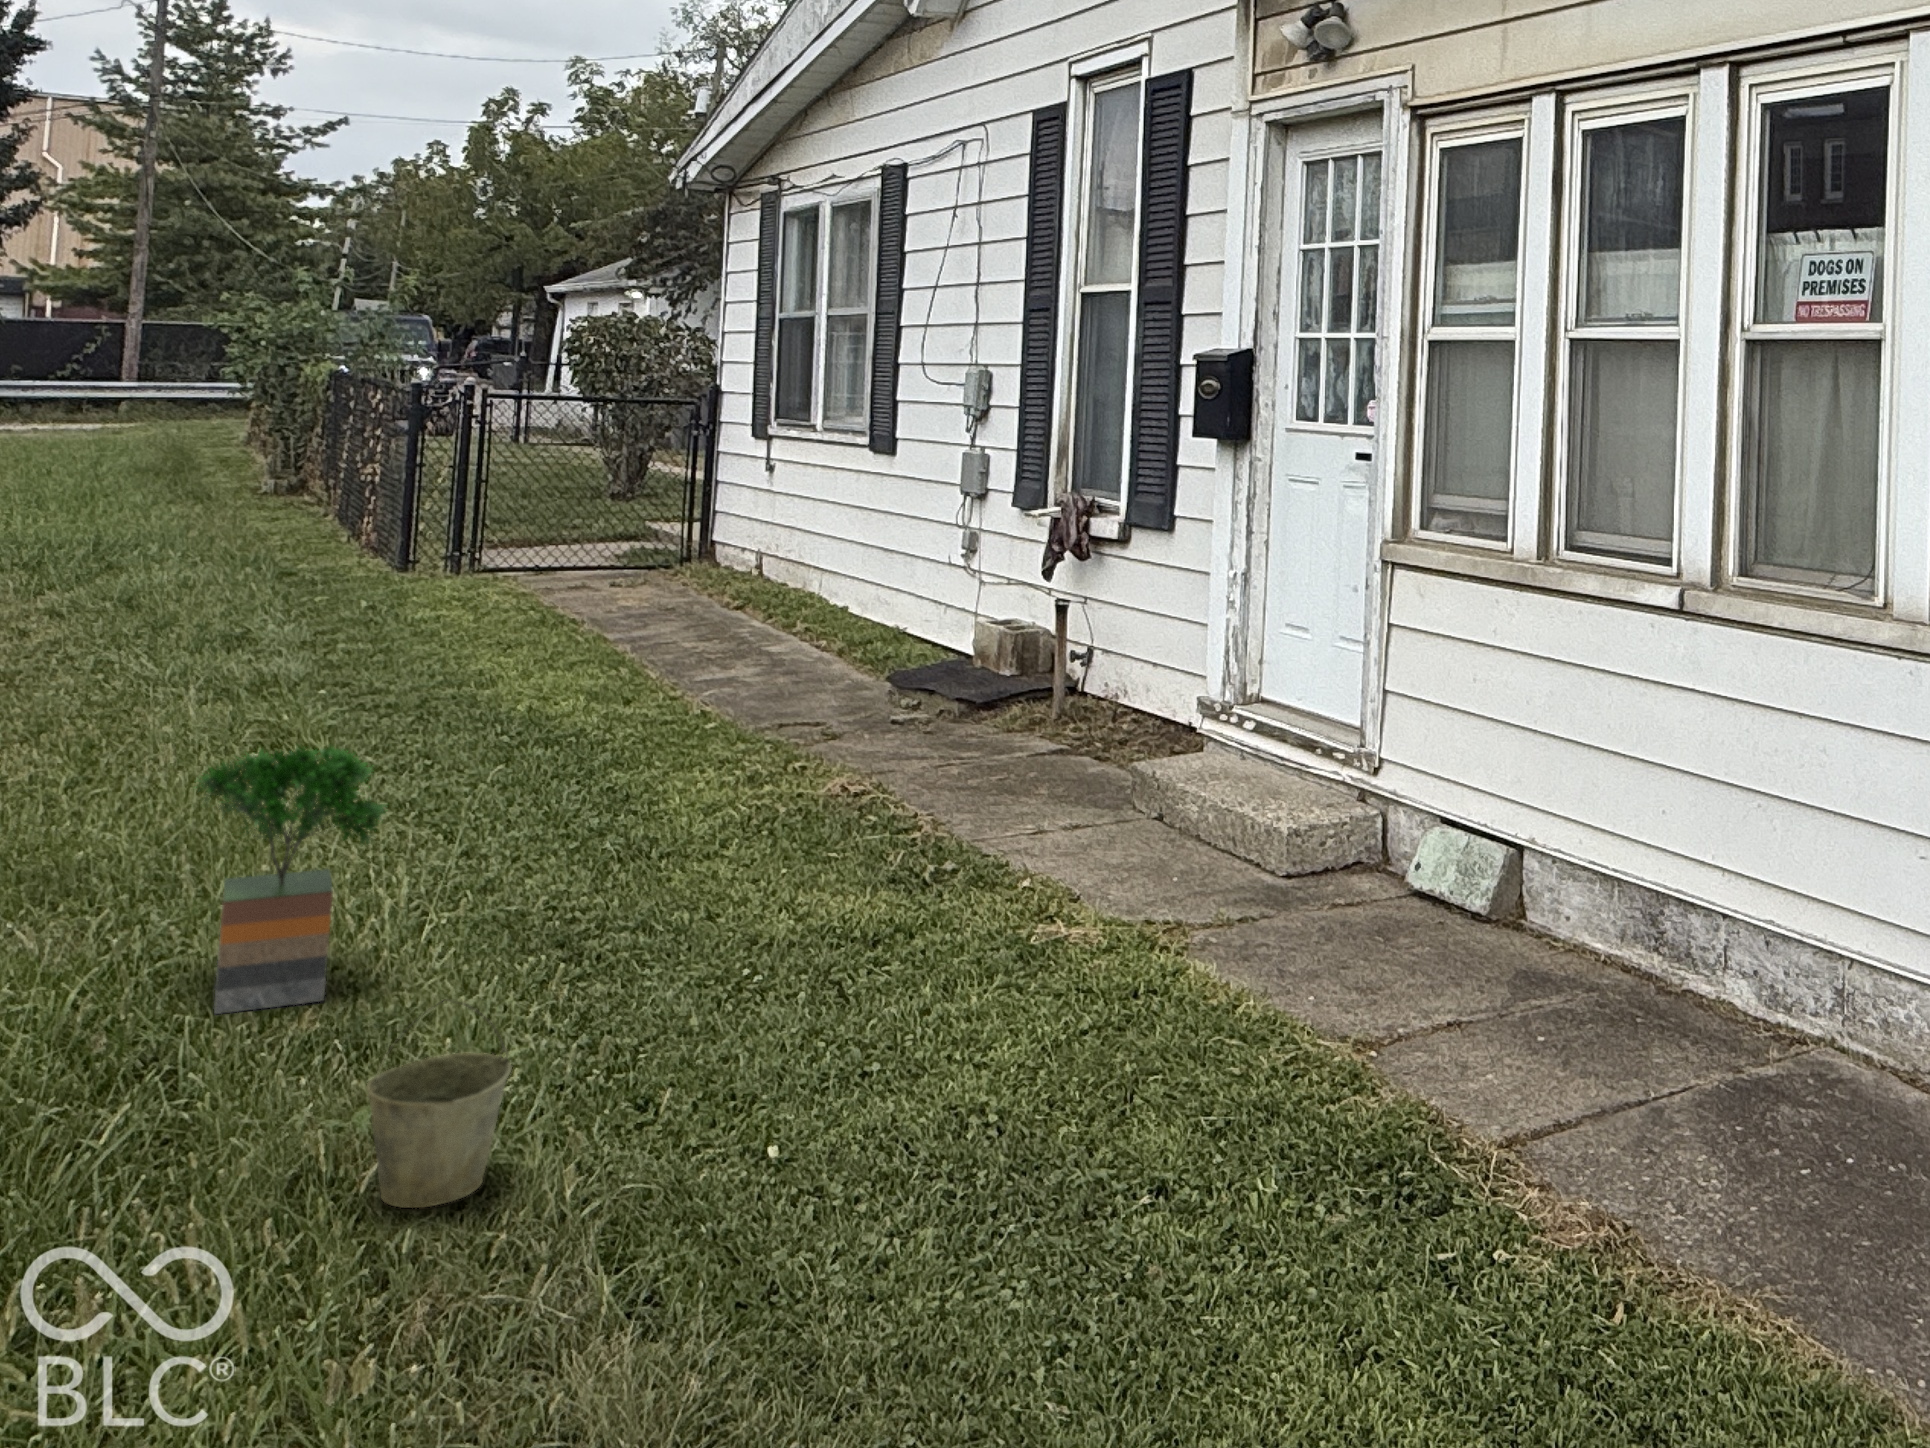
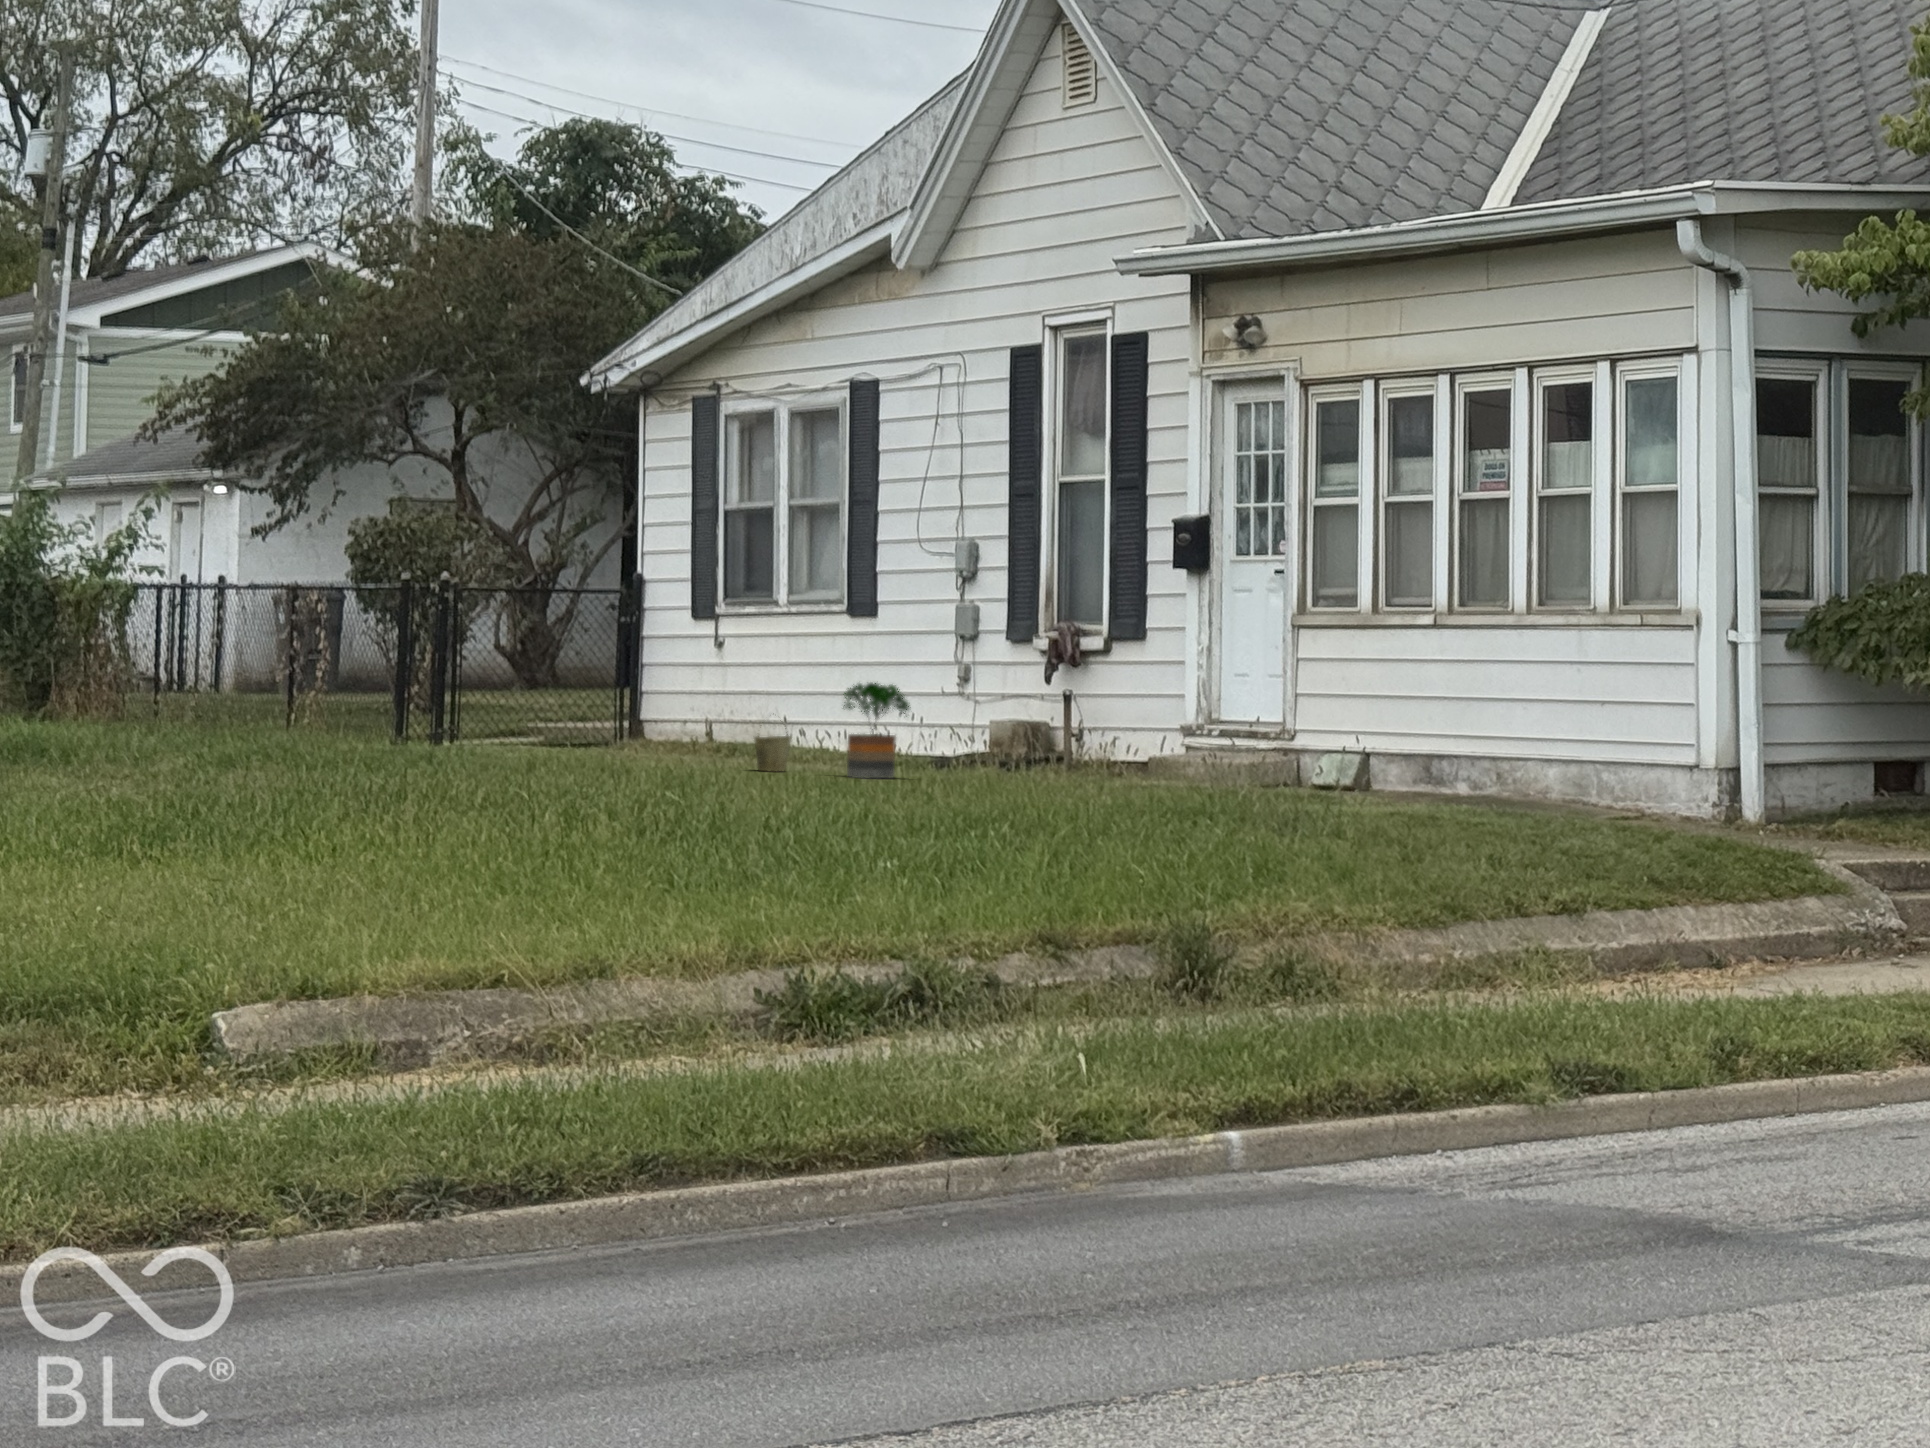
bucket: present [367,1003,511,1208] -> present [754,732,791,771]

